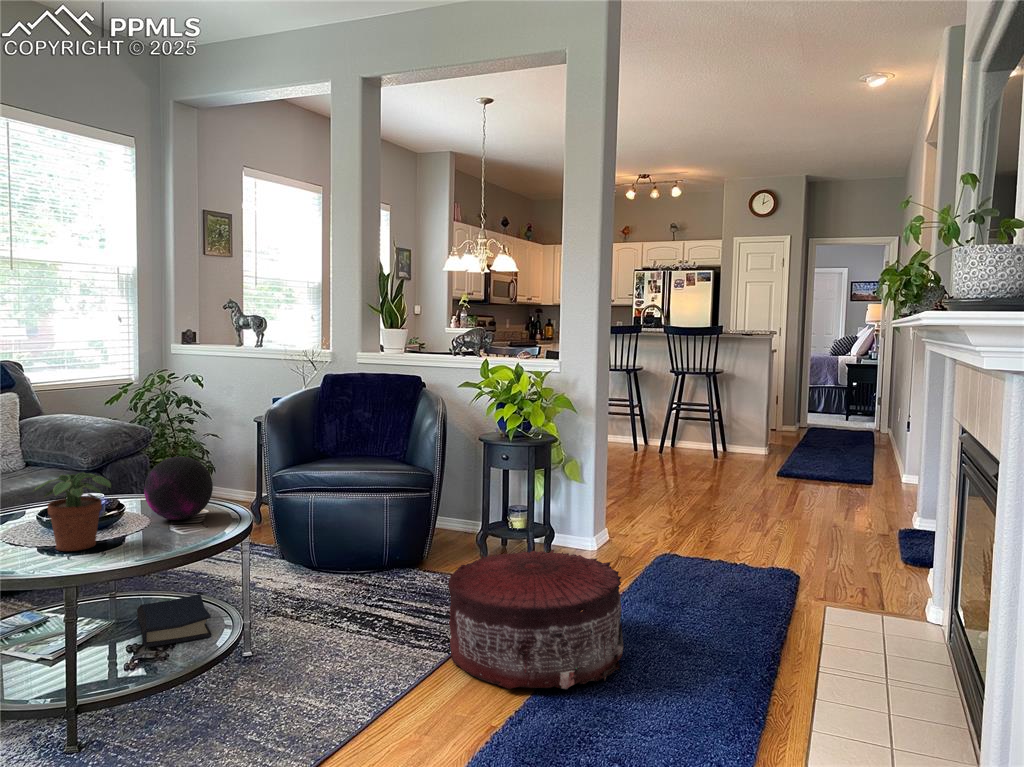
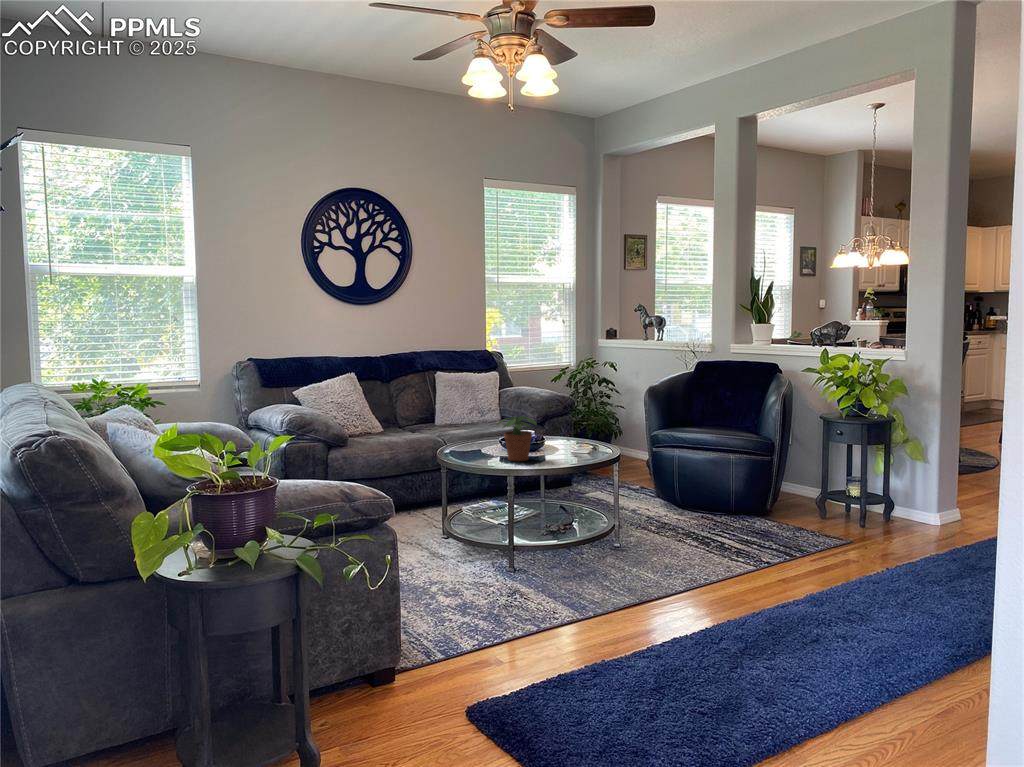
decorative orb: present [144,457,213,520] -> none [558,412,599,452]
pouf: present [448,550,624,689] -> none [754,500,903,603]
hardback book: present [137,594,211,647] -> none [553,504,594,529]

